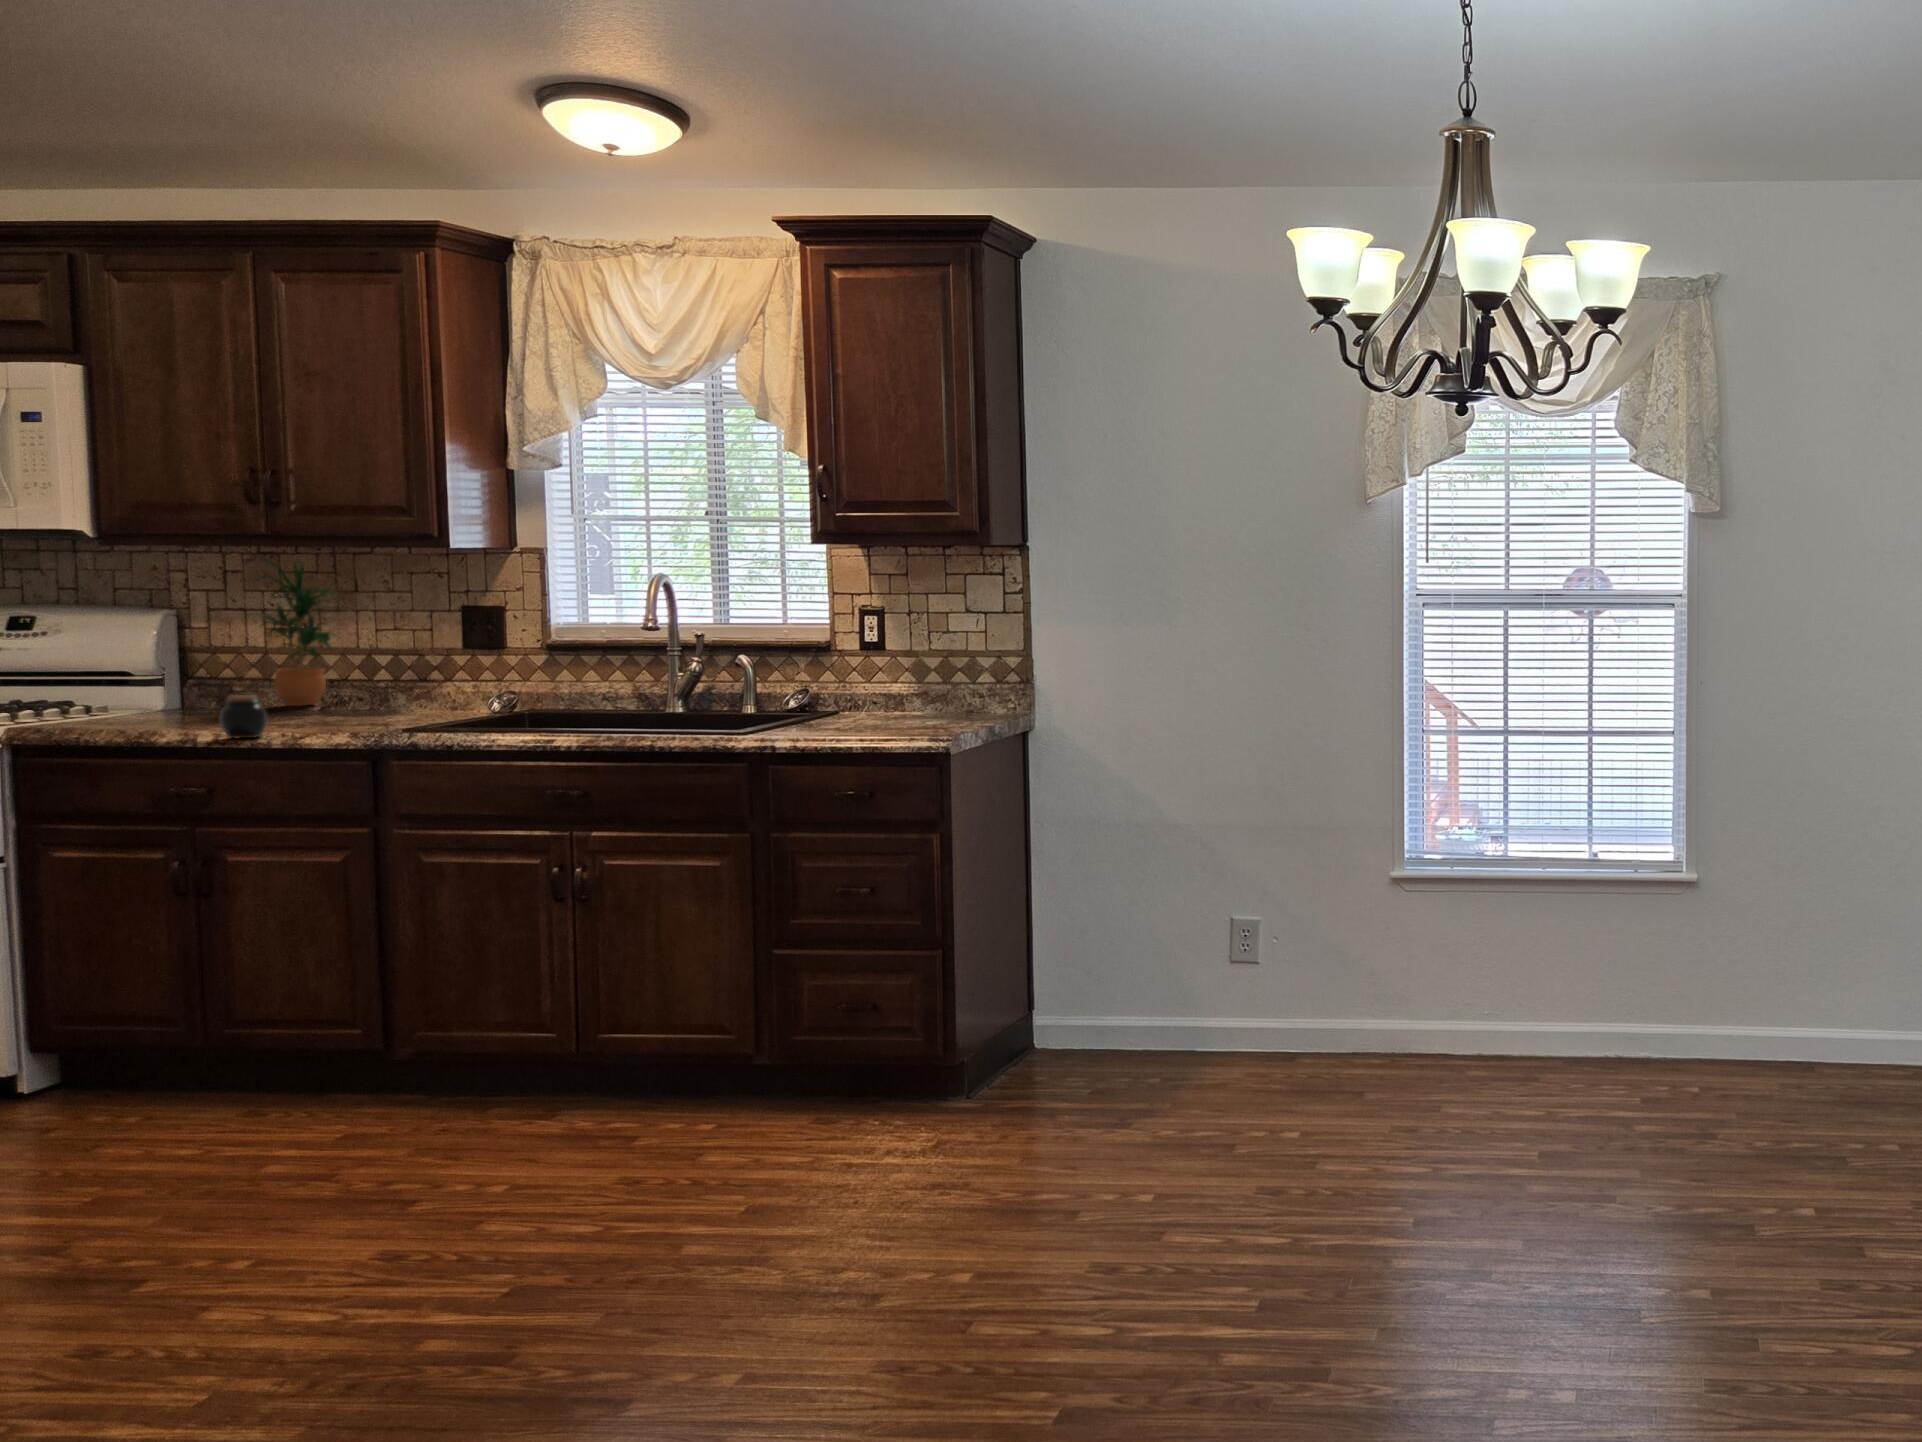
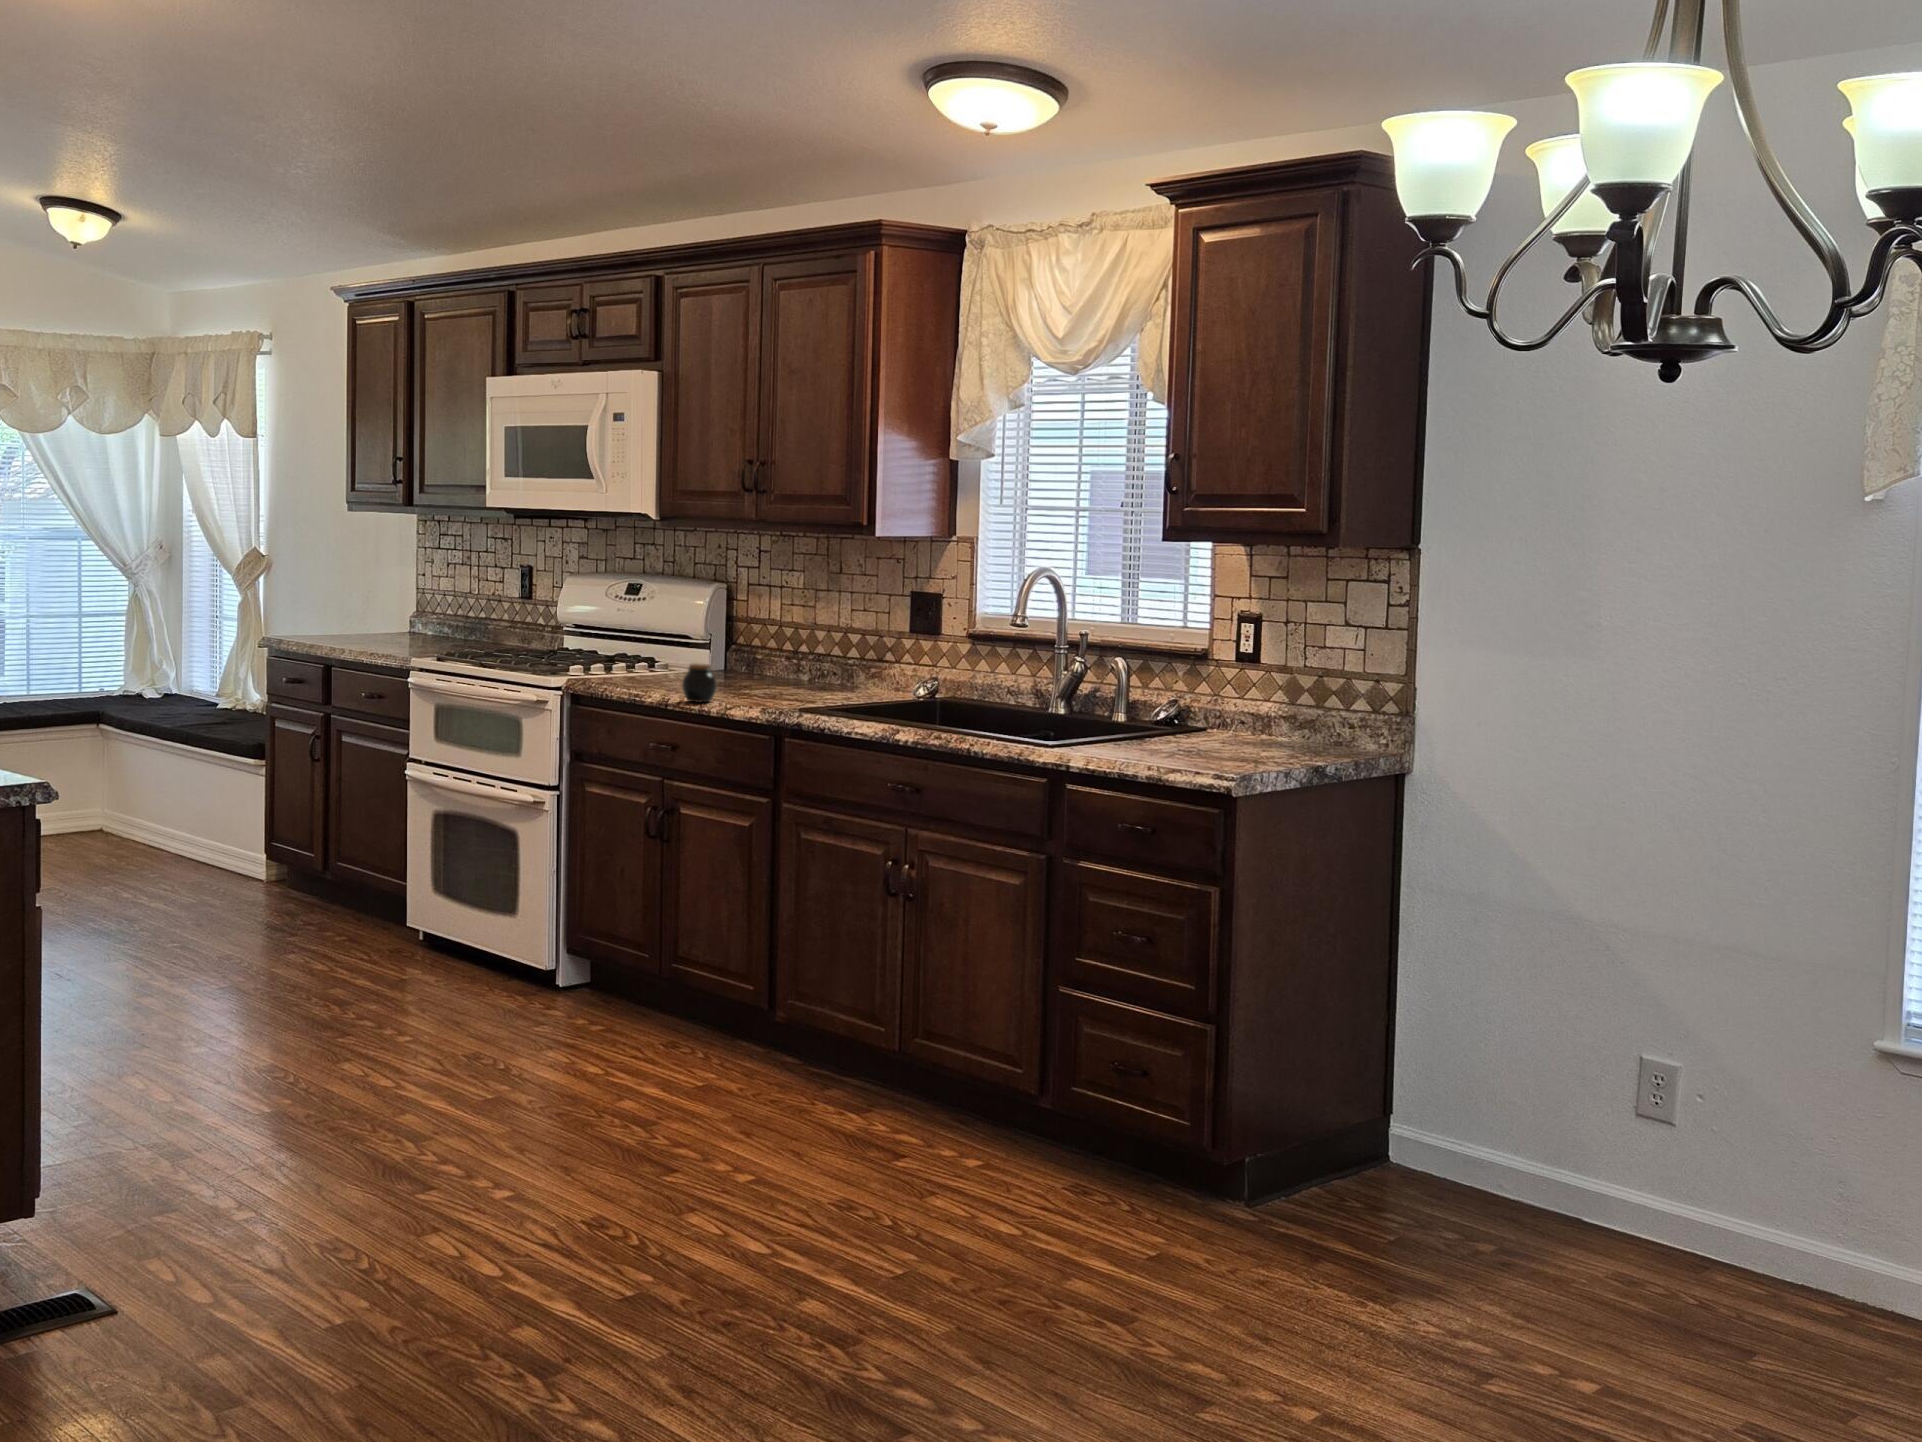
potted plant: present [257,560,348,706] -> none [763,541,838,676]

